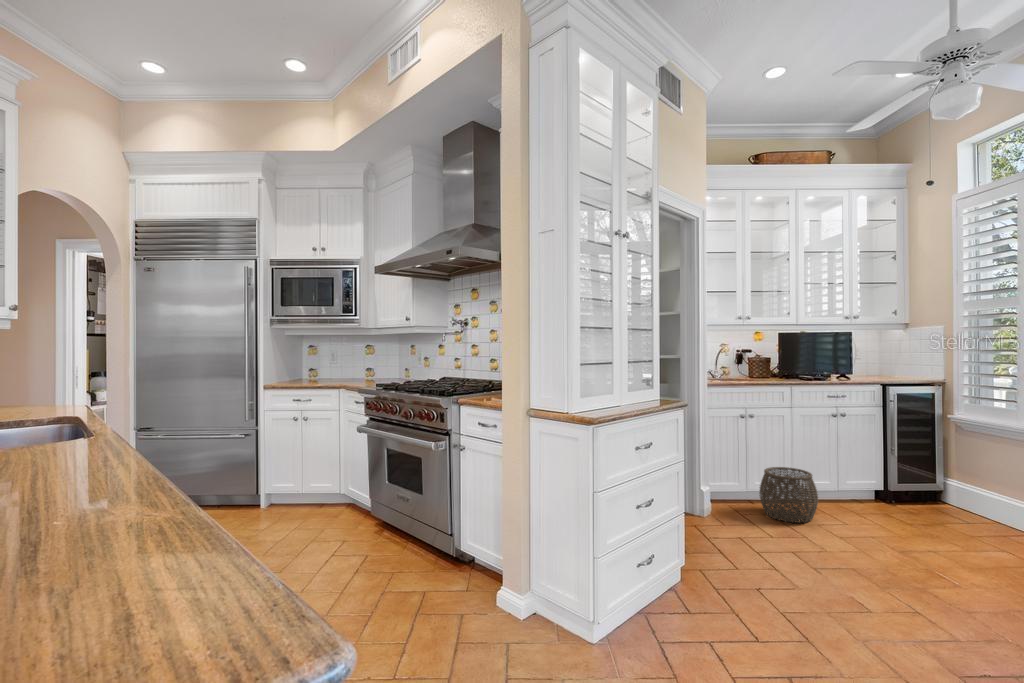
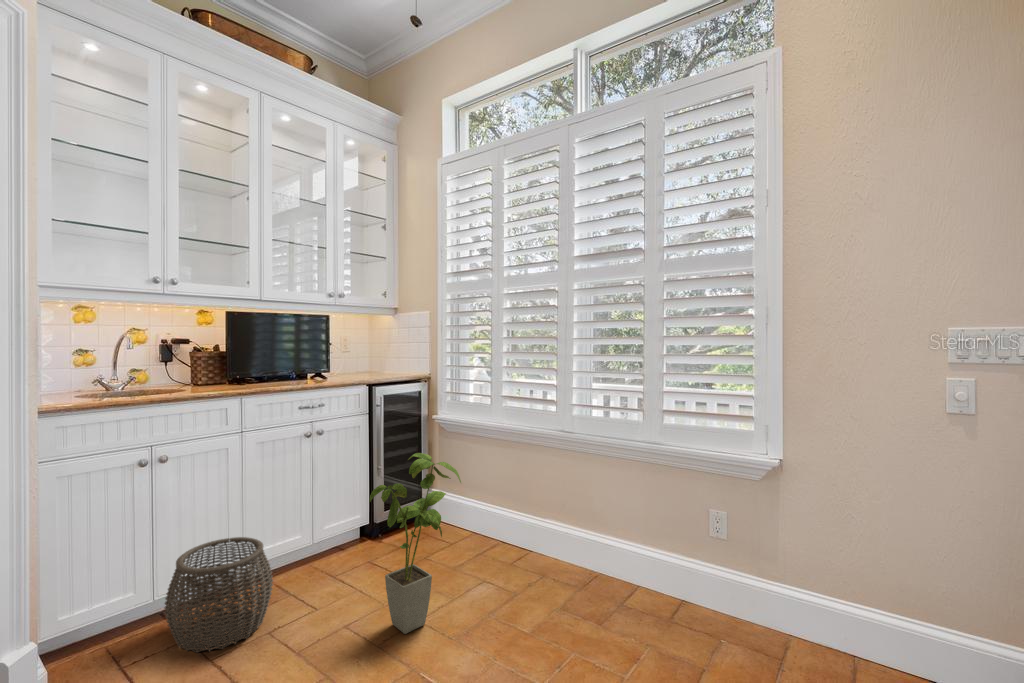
house plant: none [888,431,968,551] -> present [369,453,461,634]

